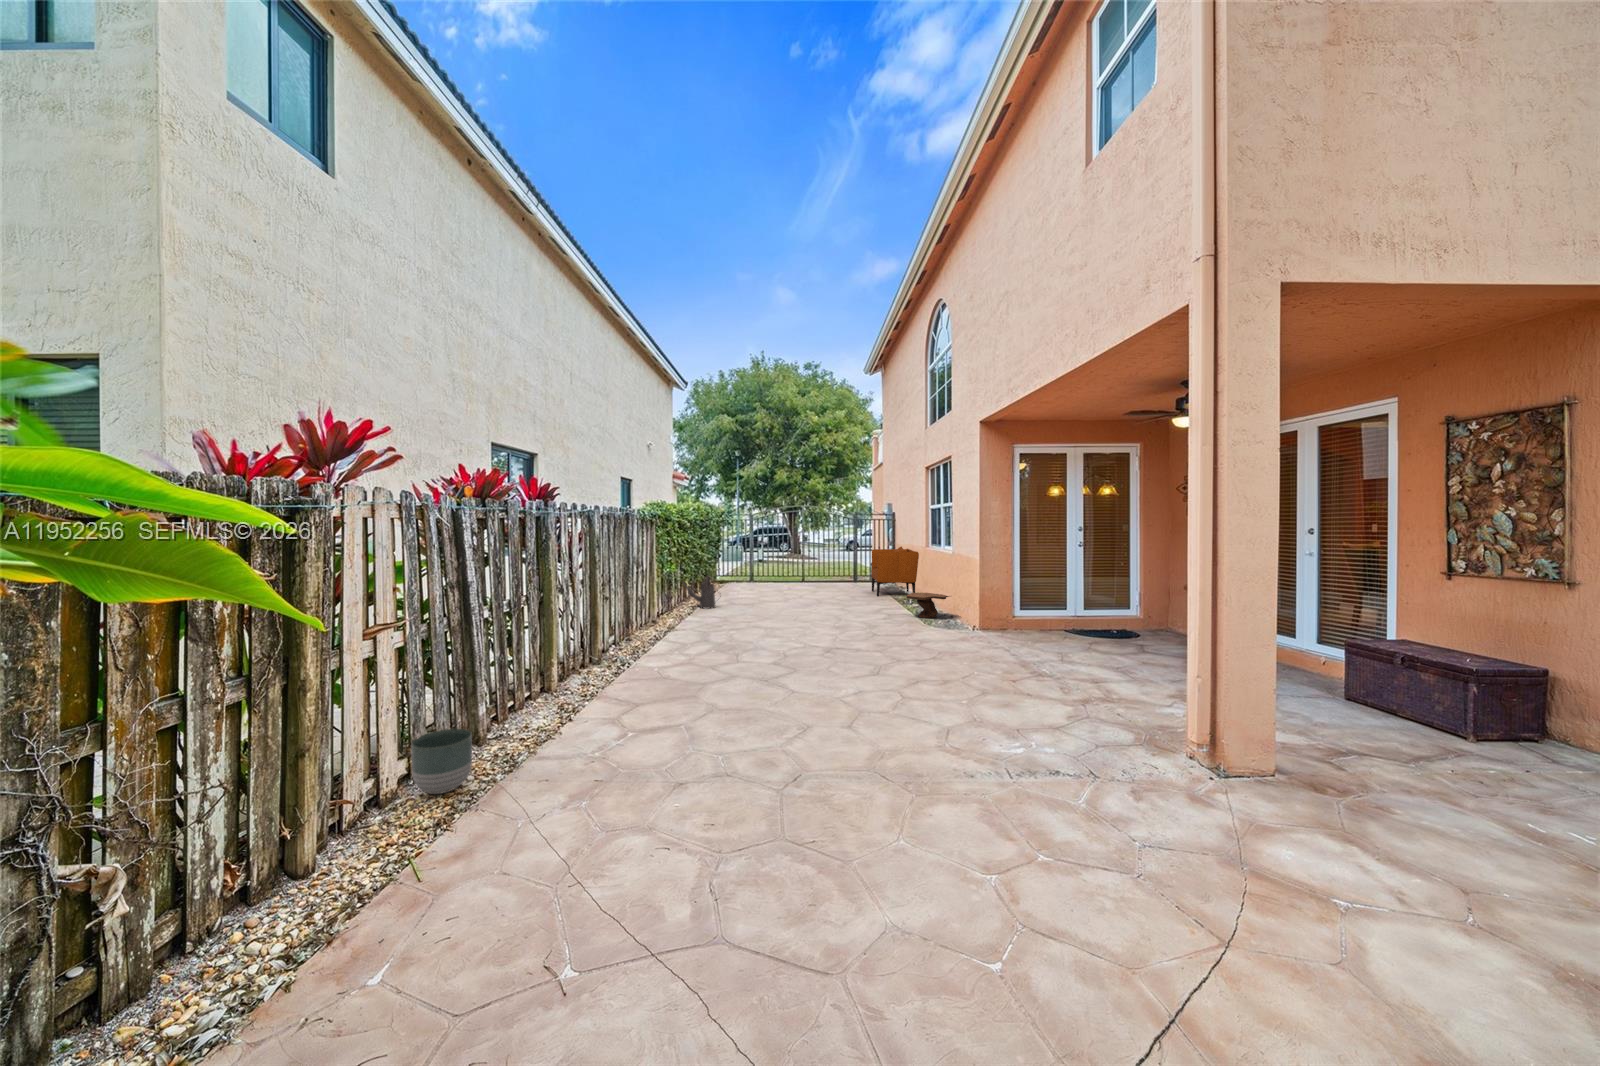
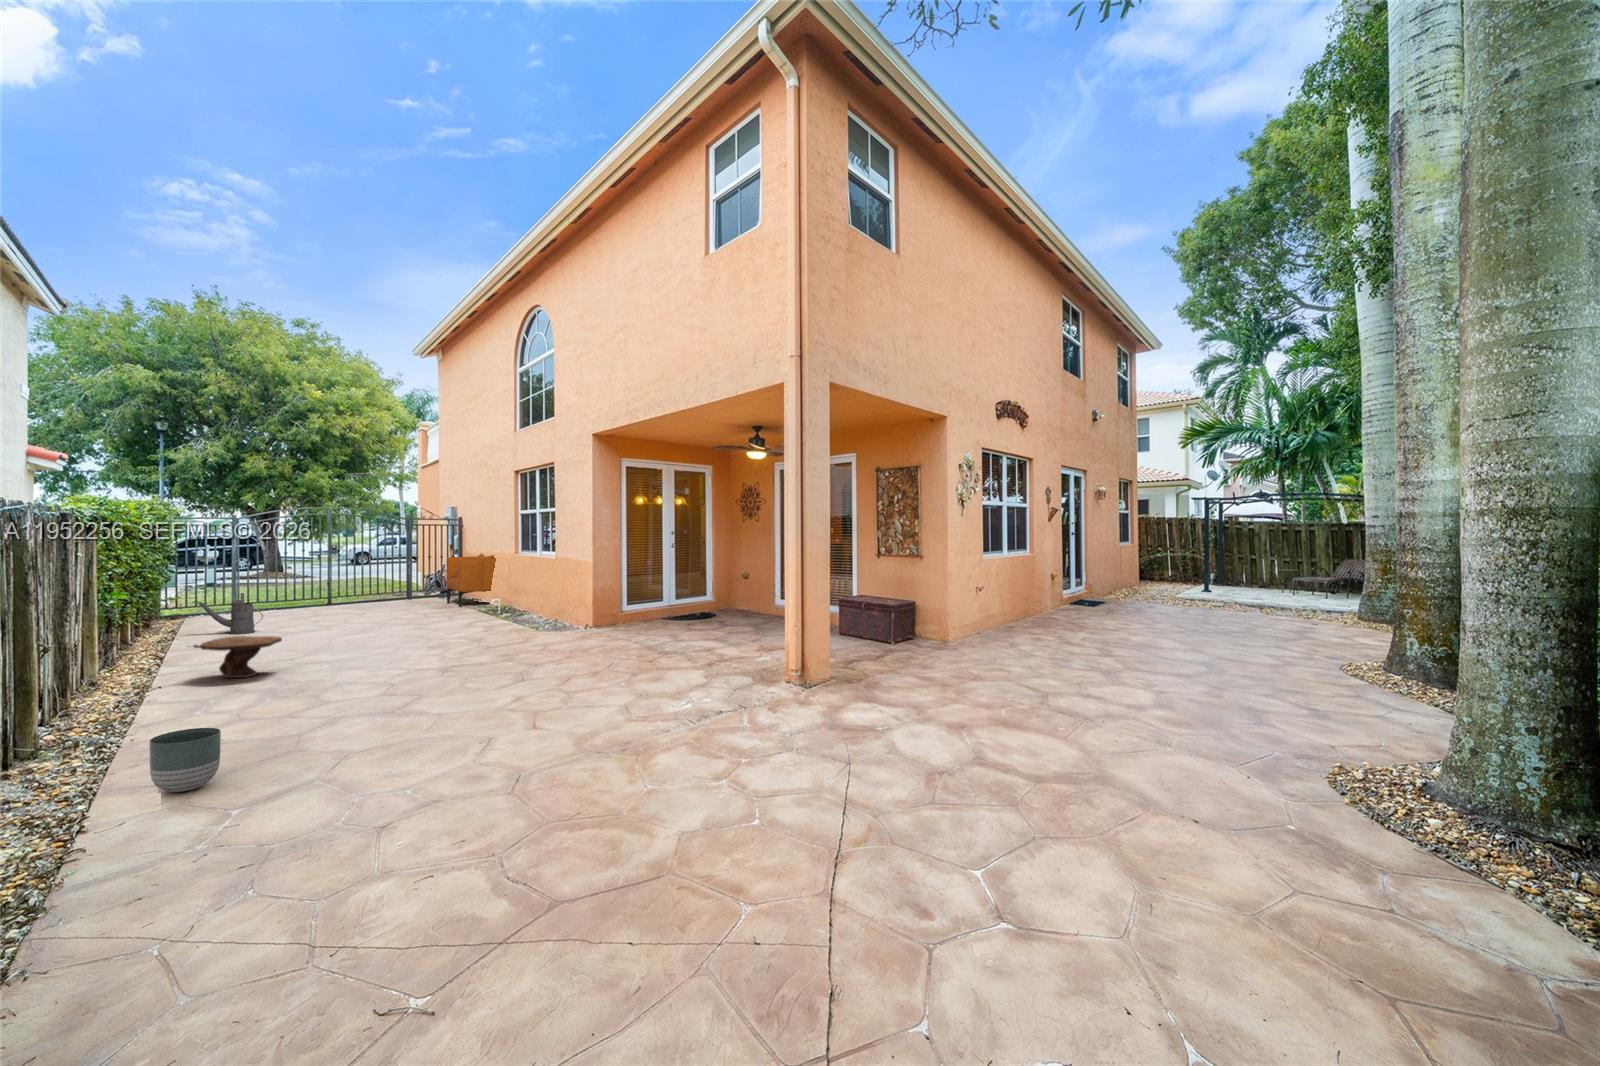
side table: present [906,593,949,618] -> present [193,636,282,678]

